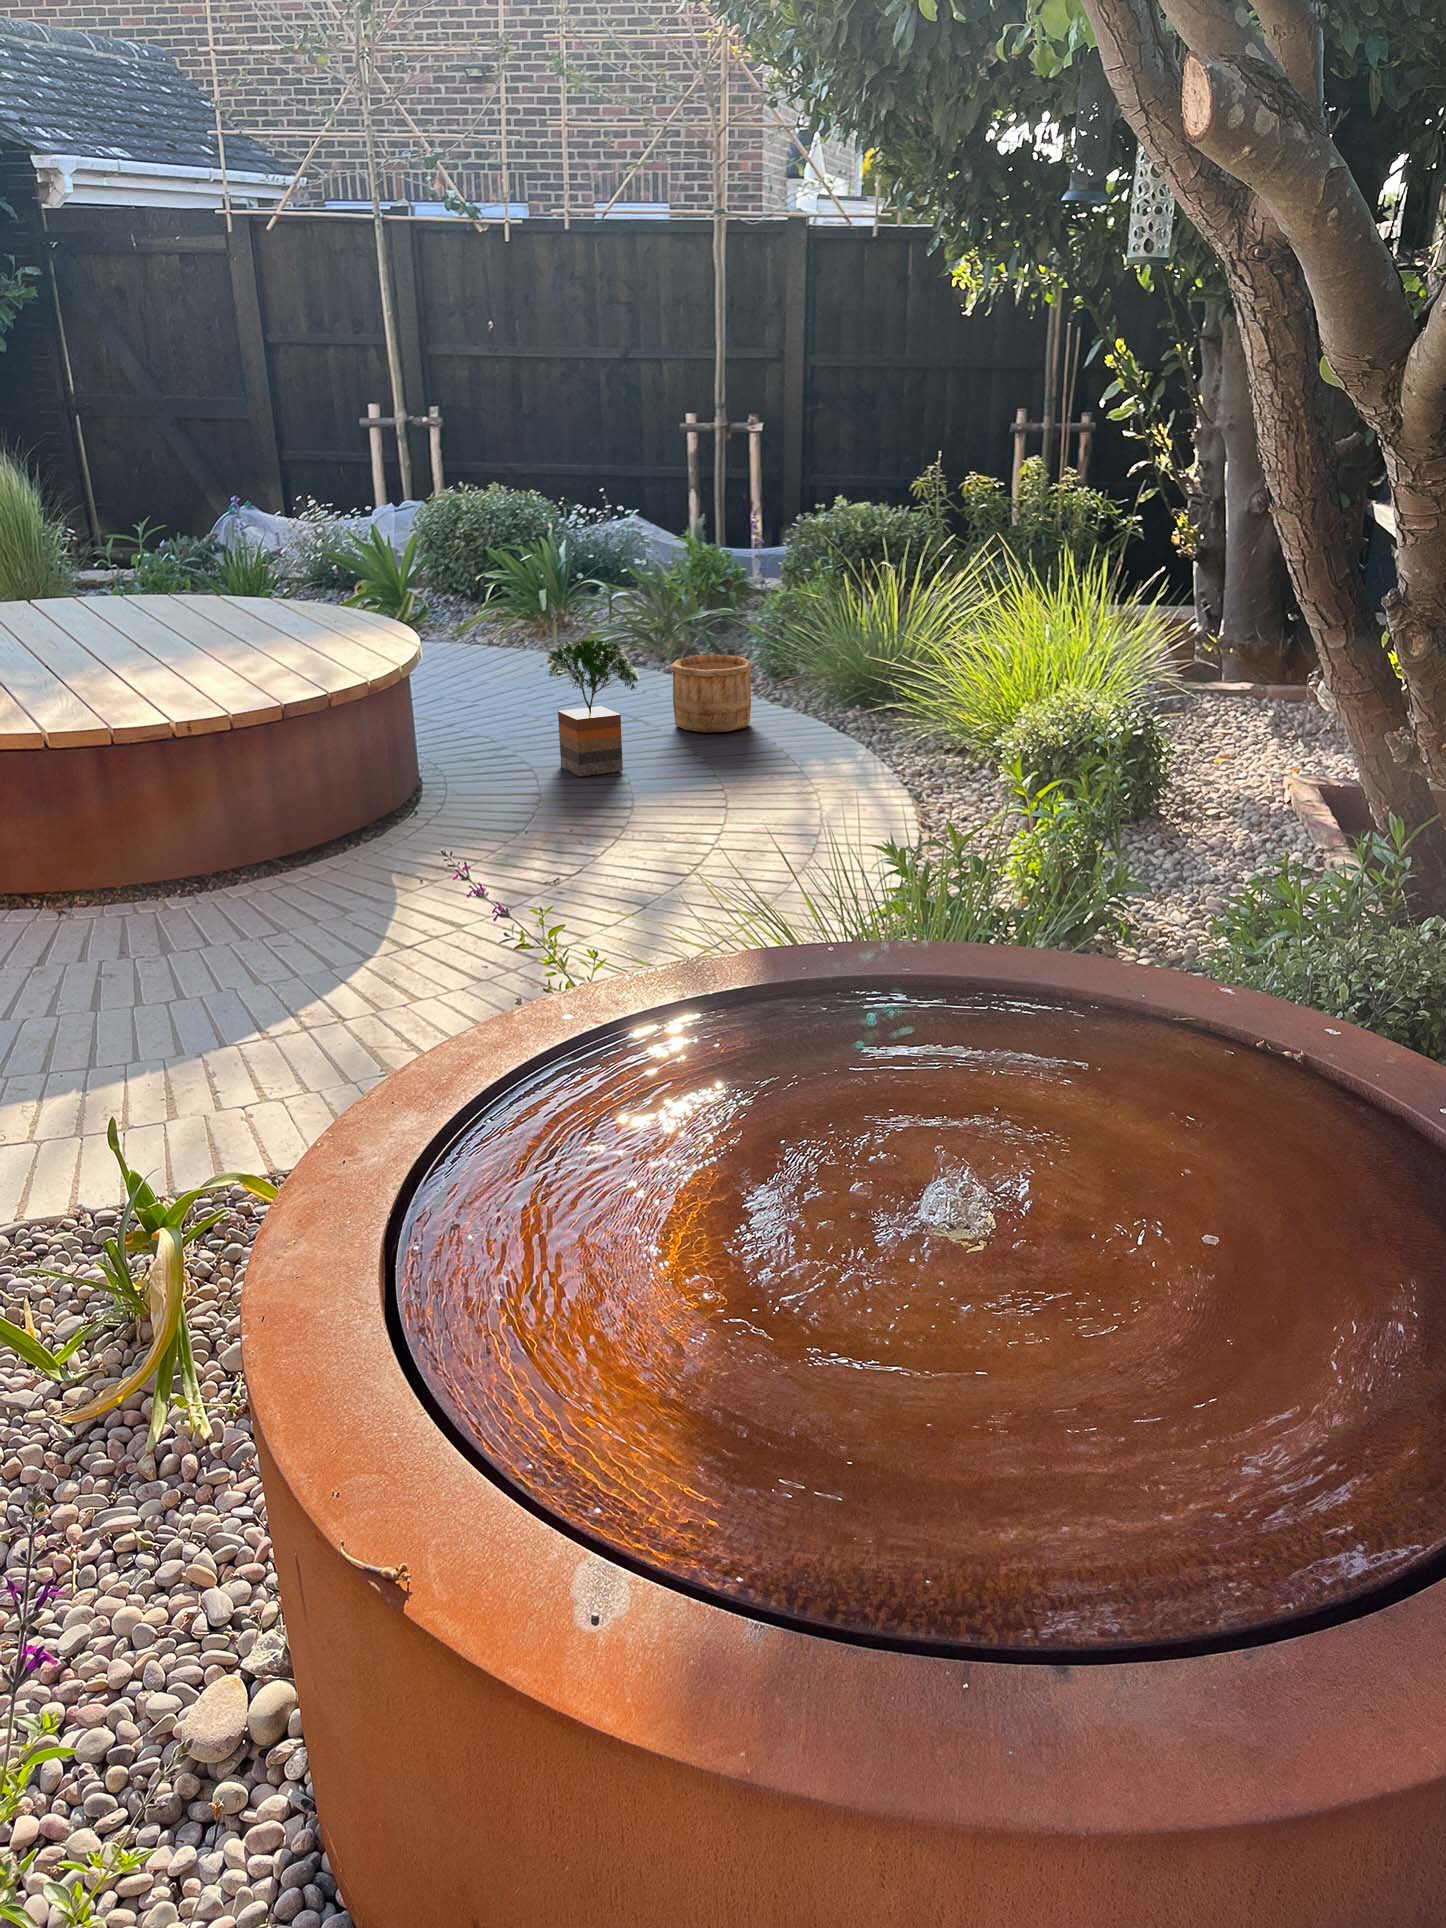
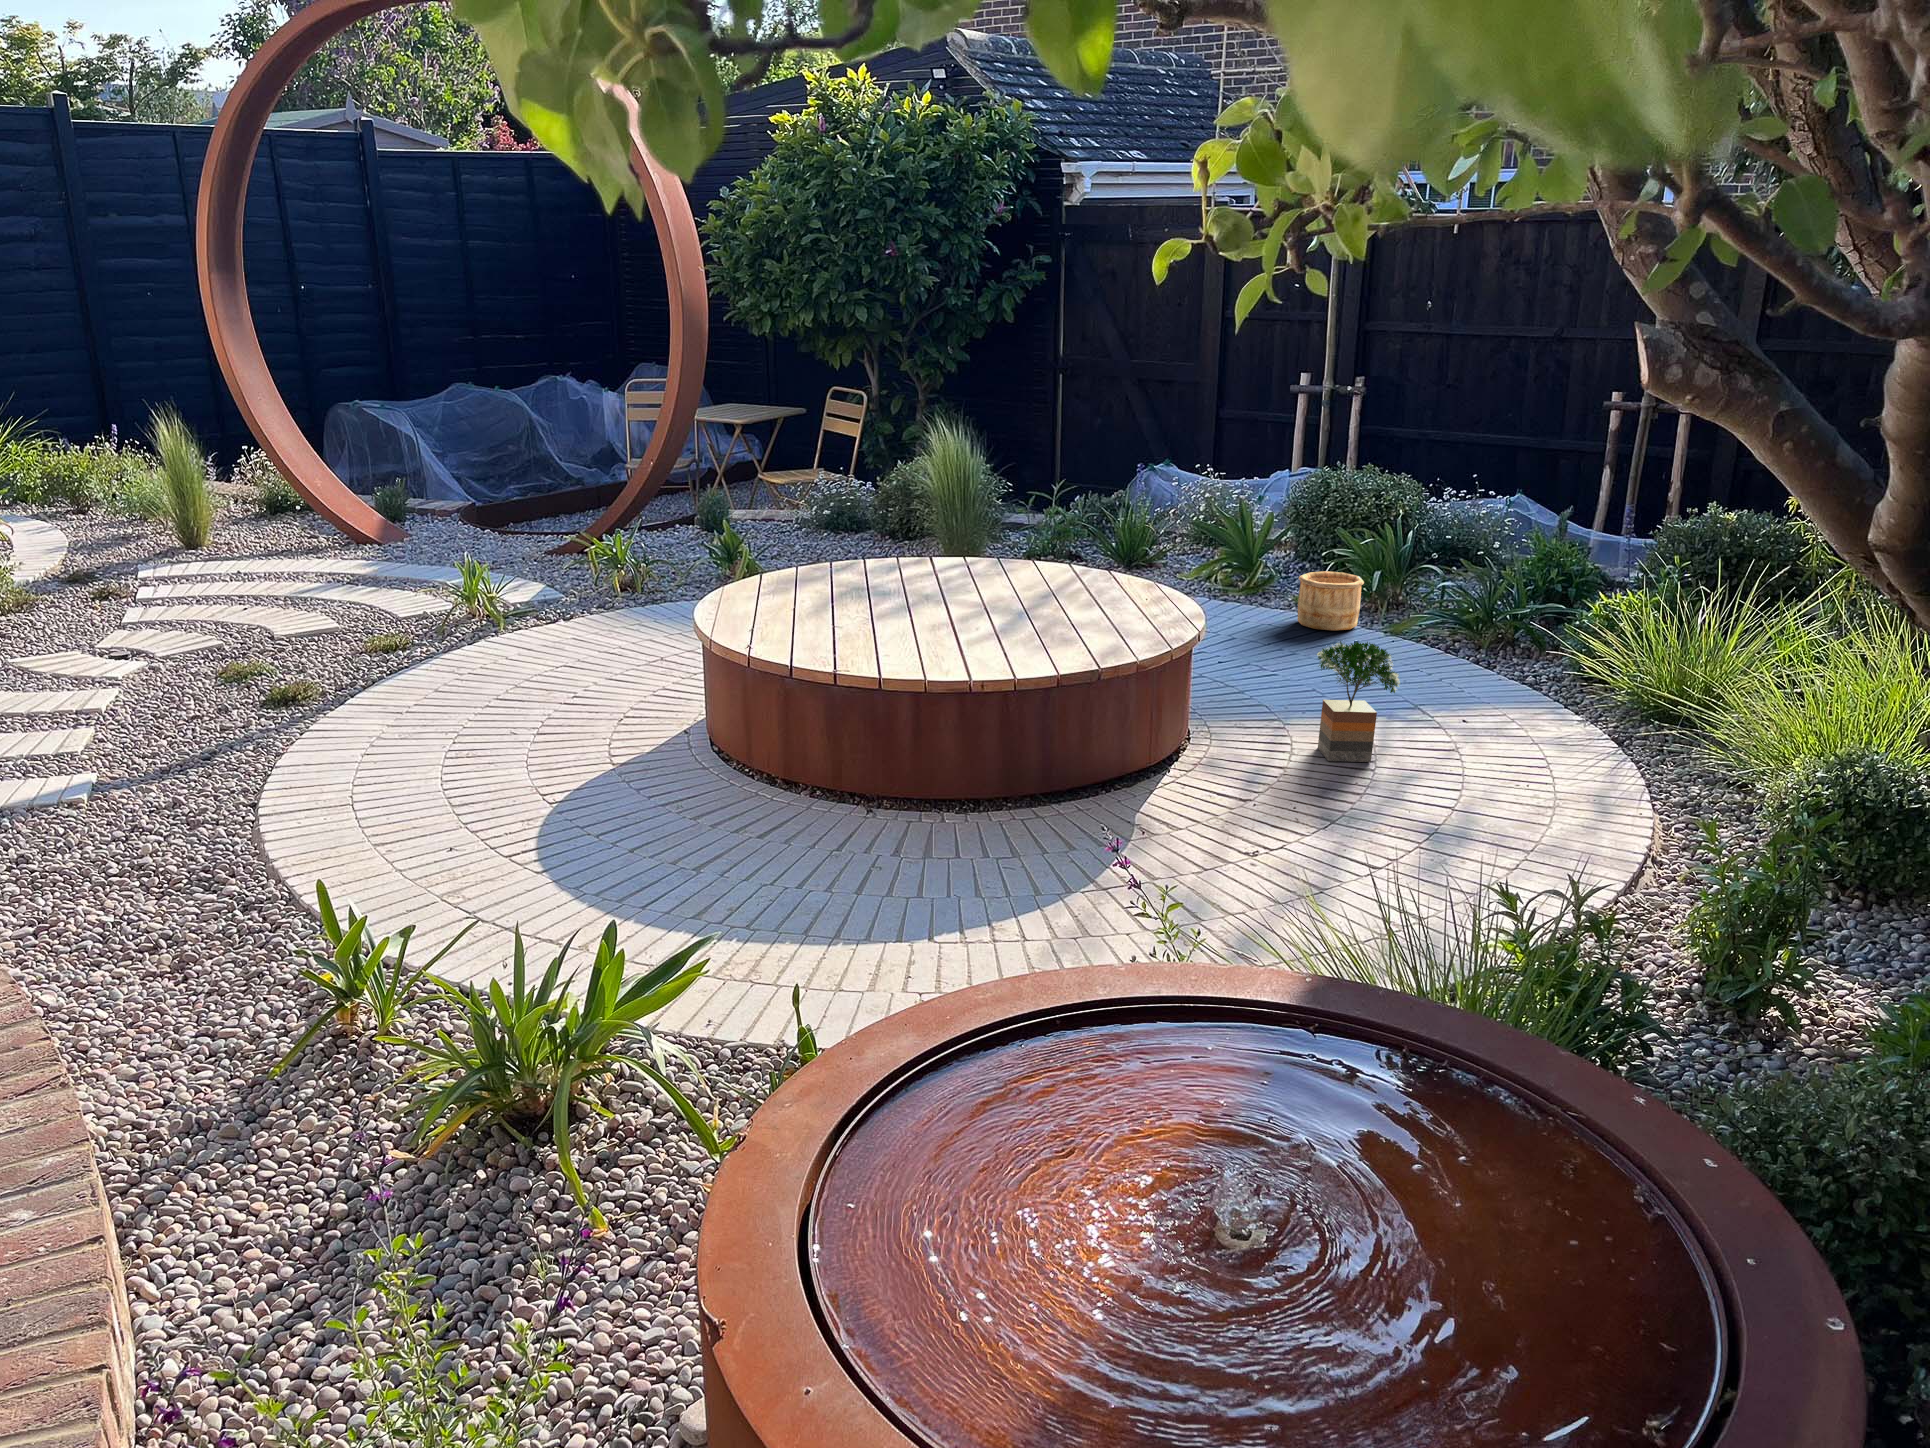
wooden bucket: present [670,655,753,733] -> present [1298,571,1364,630]

